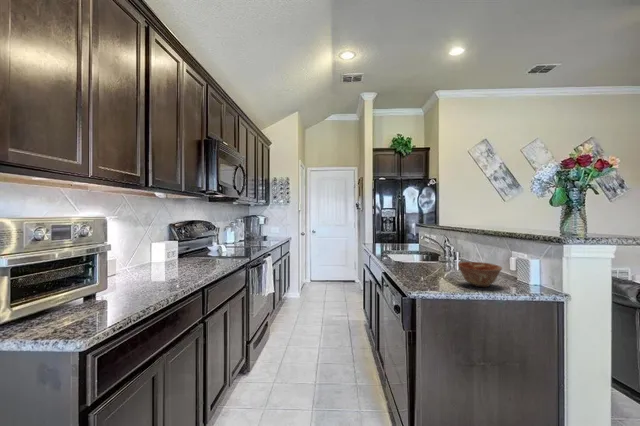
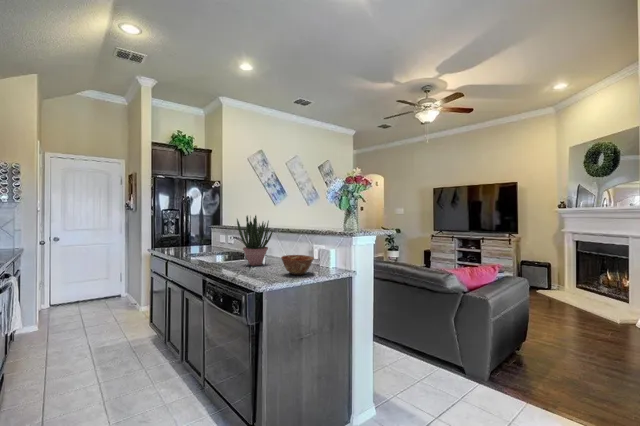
potted plant: none [421,213,463,270] -> present [237,216,273,266]

